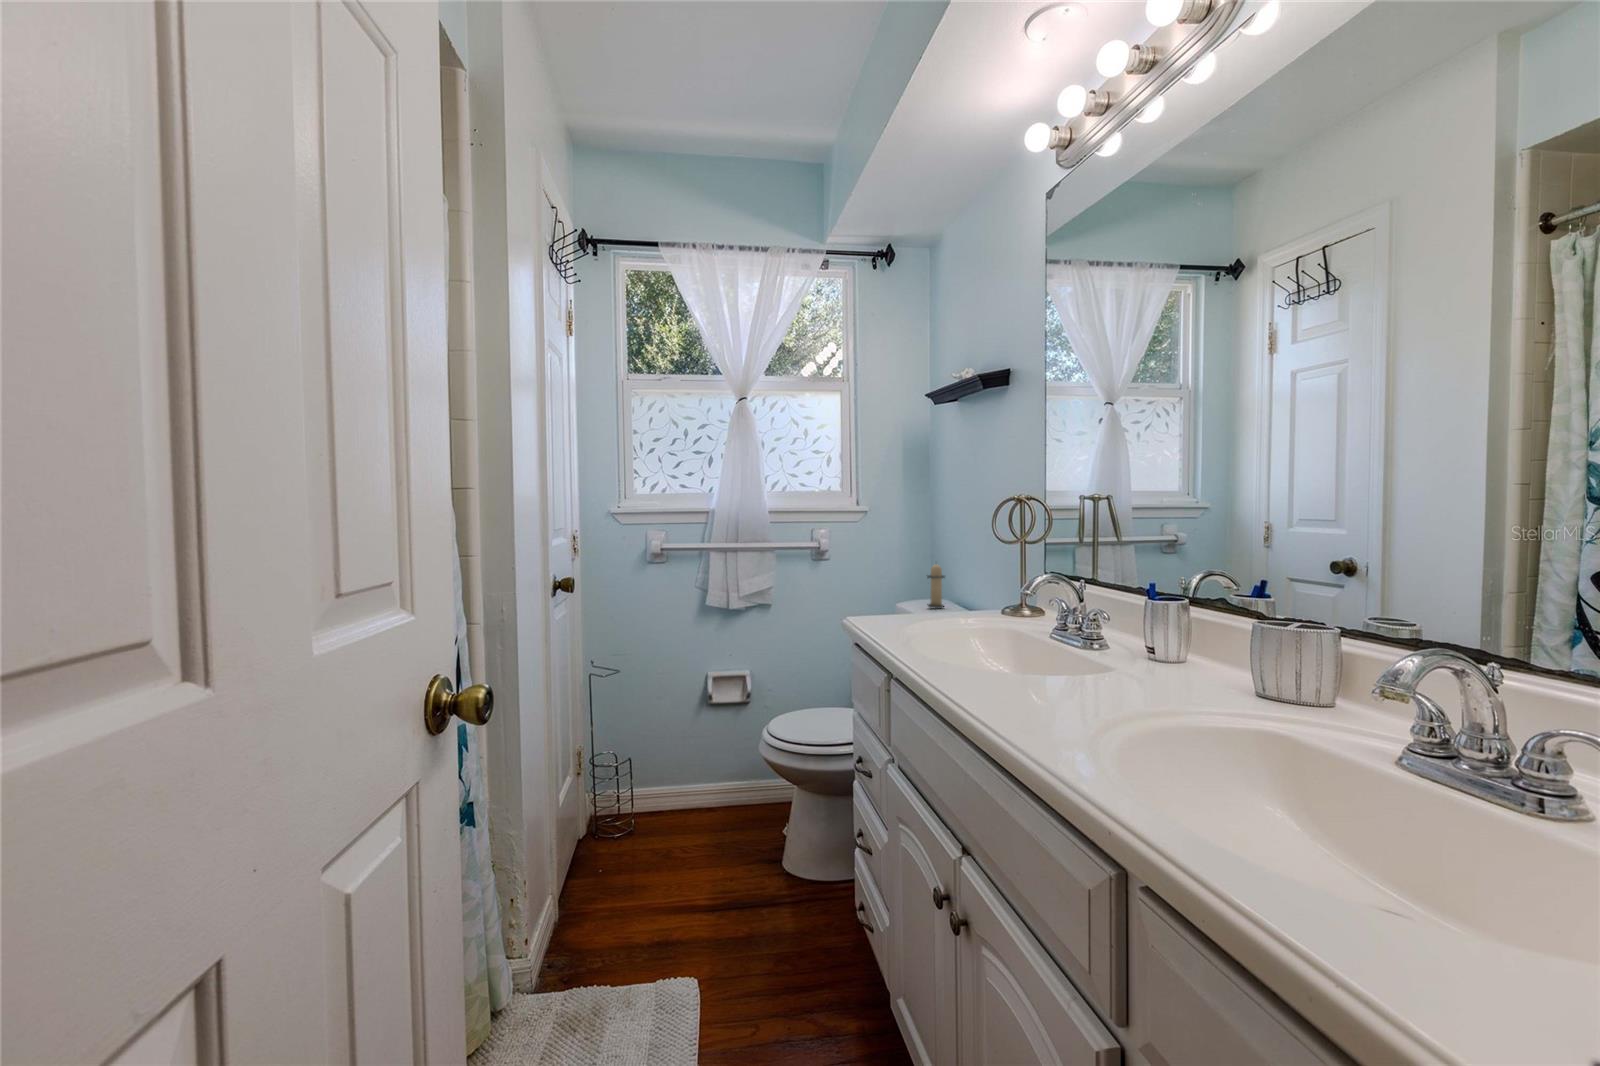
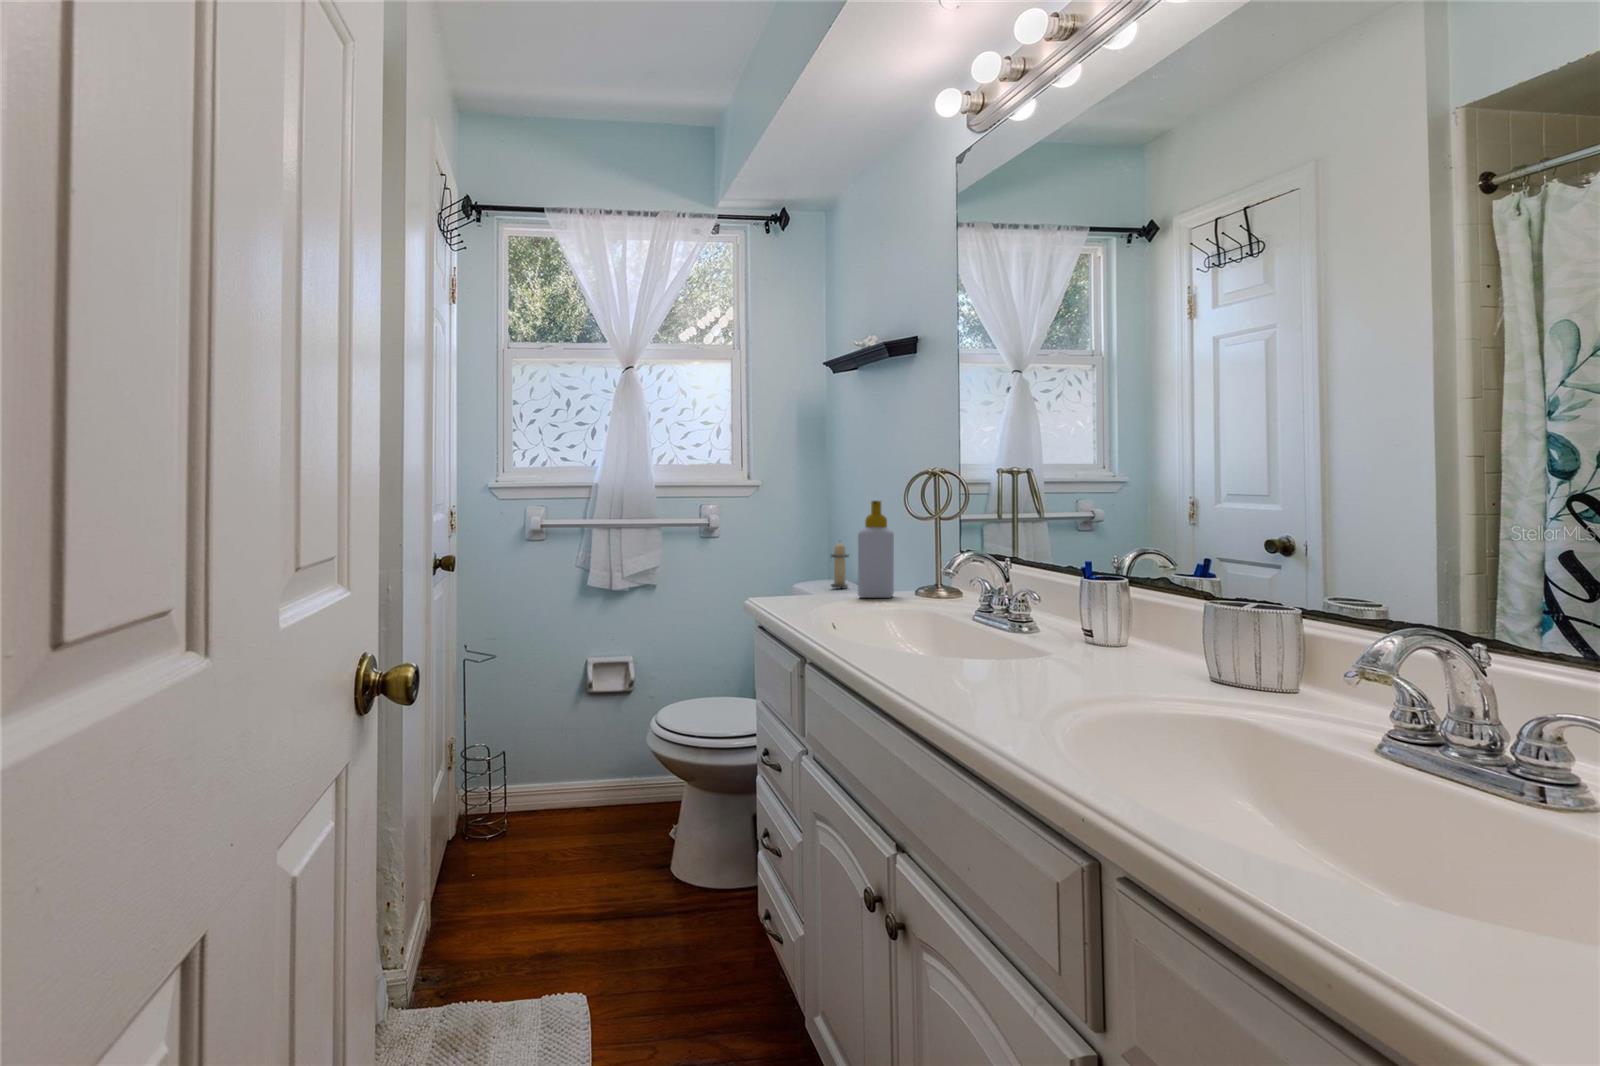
soap bottle: none [947,523,984,617] -> present [858,501,894,598]

